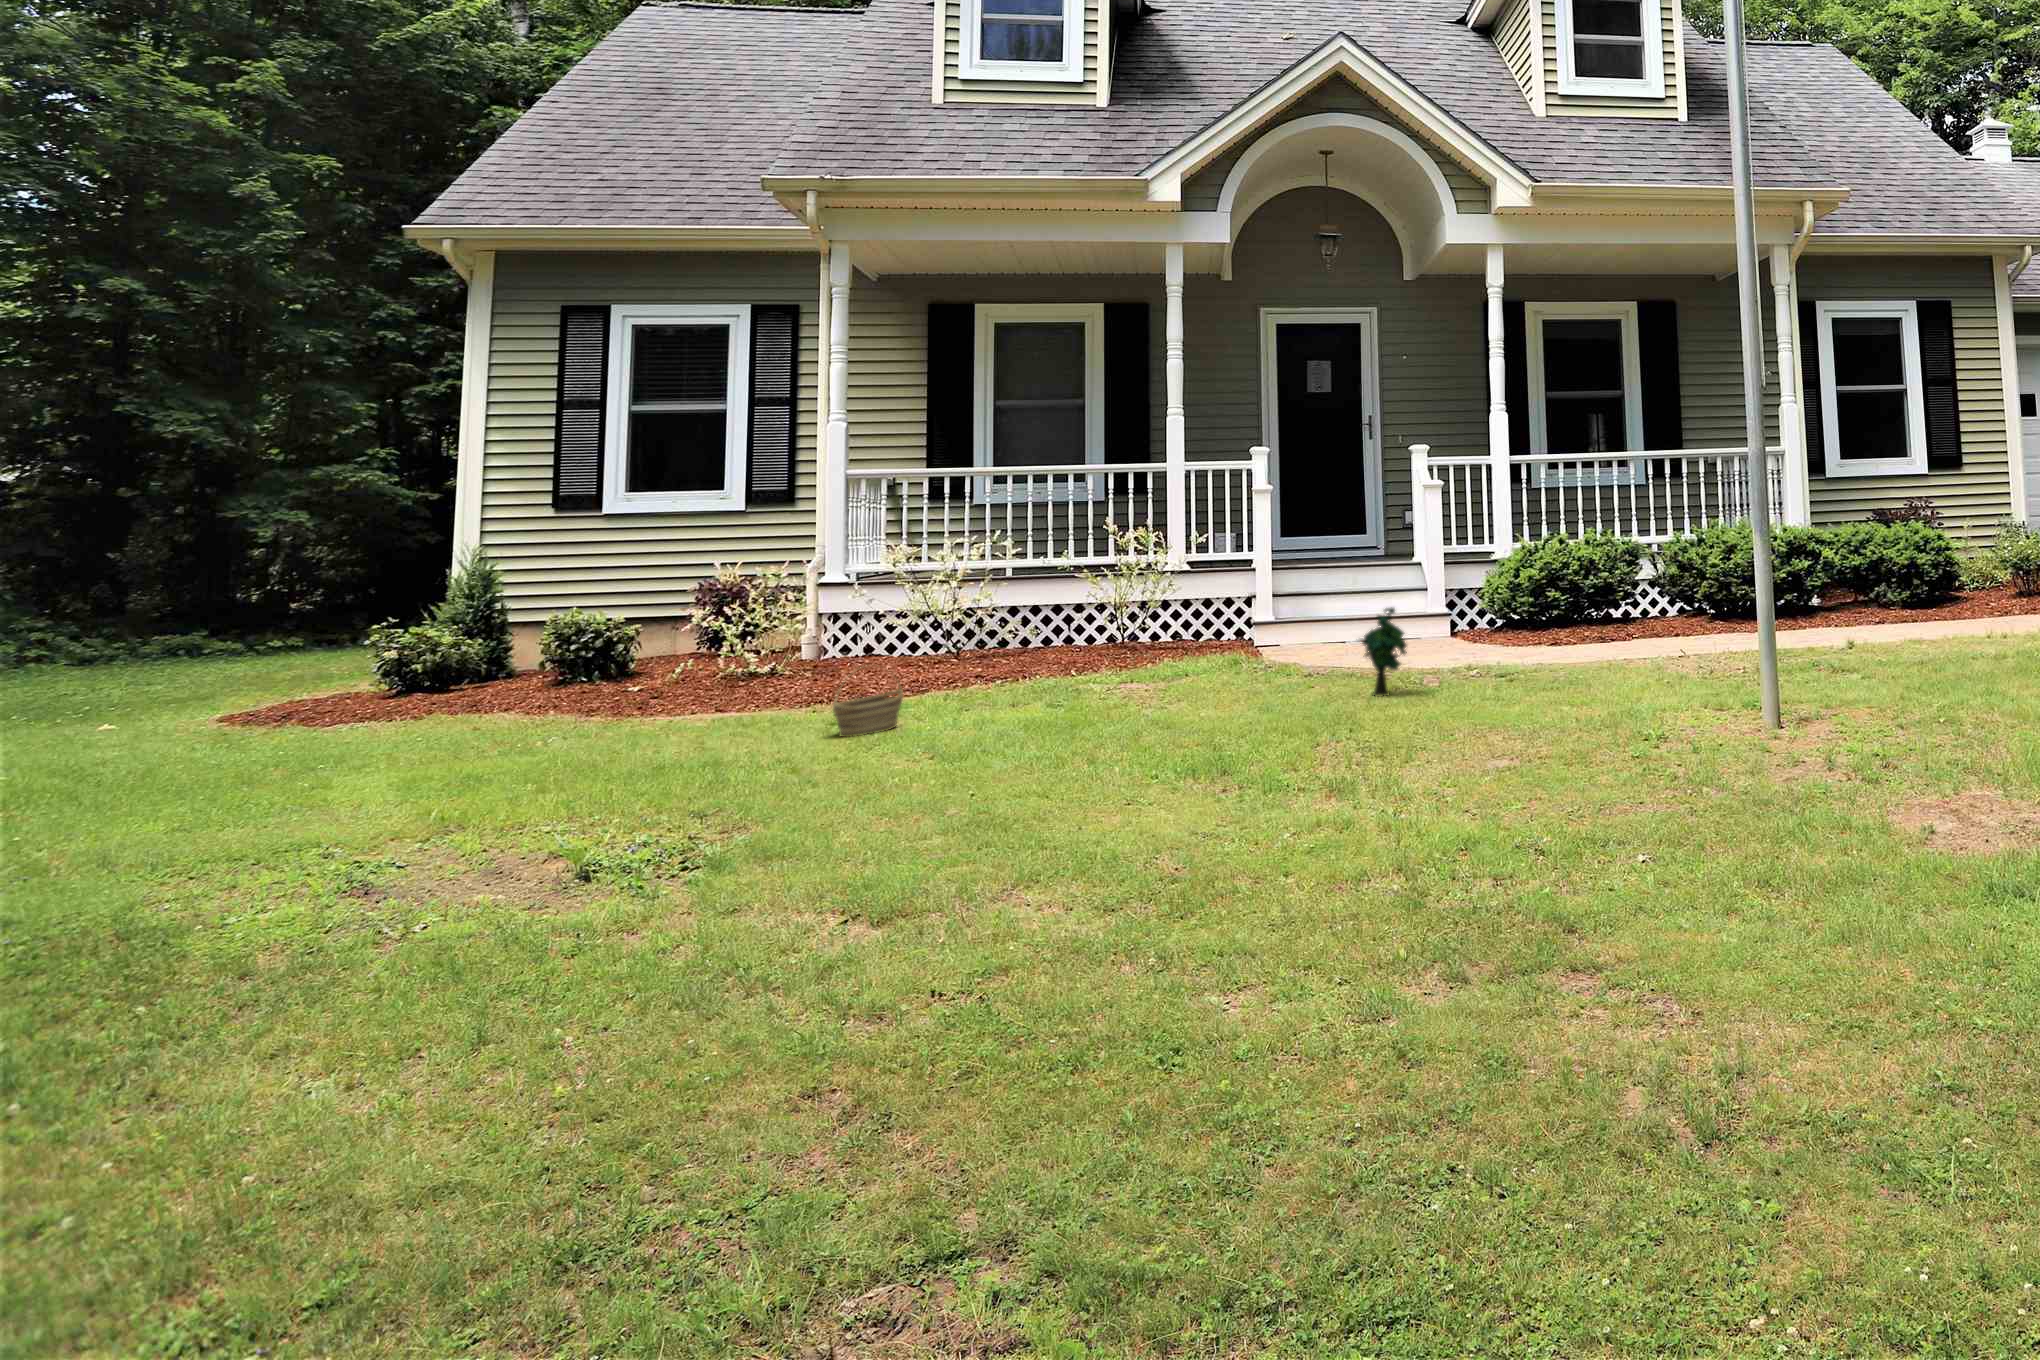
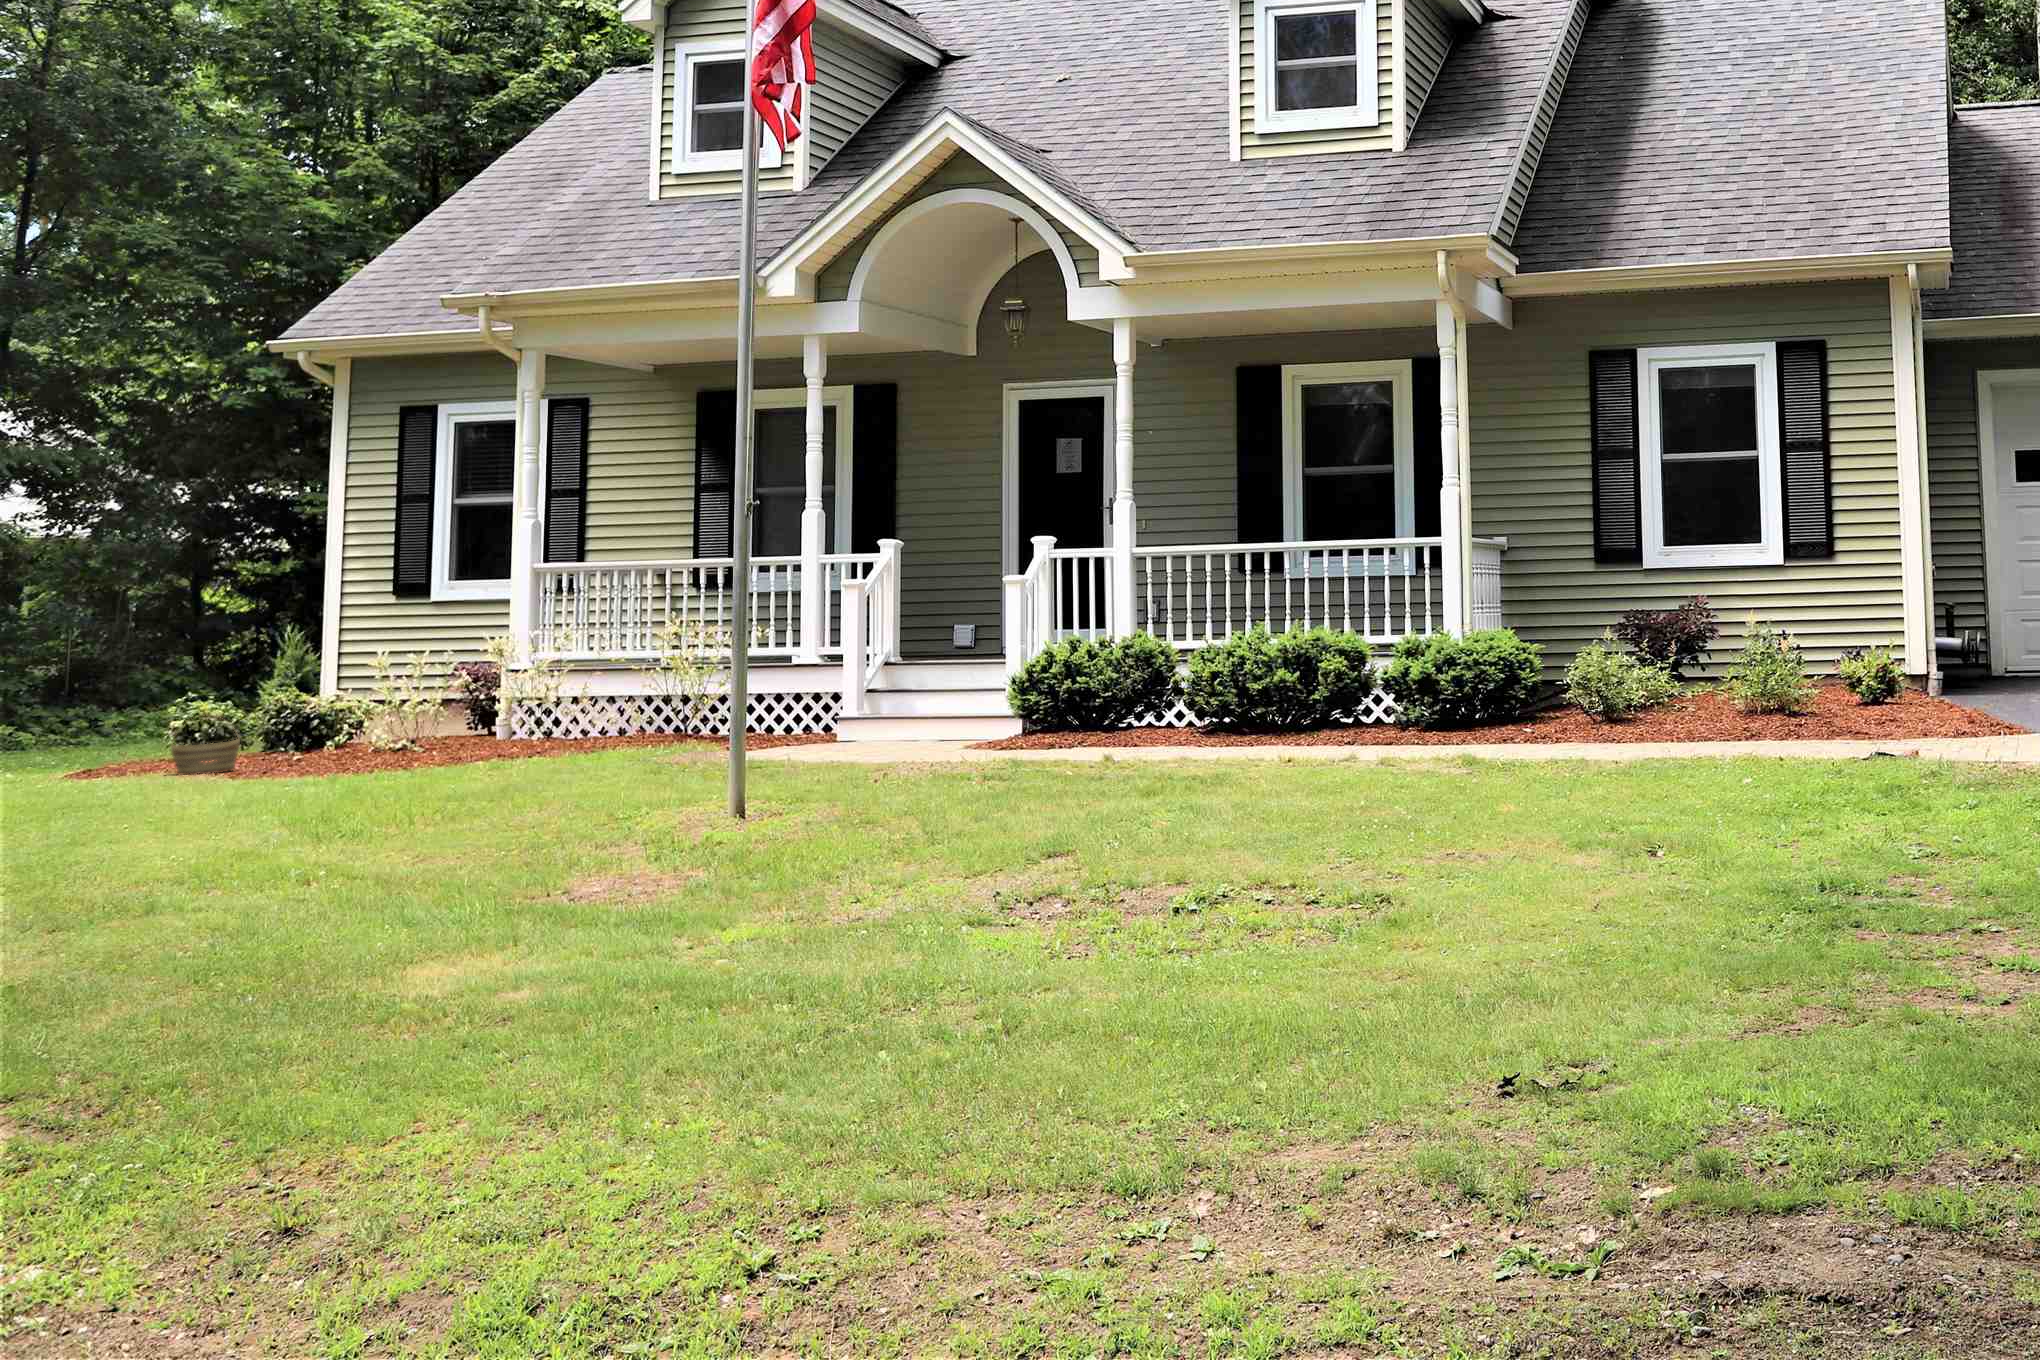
decorative plant: present [1360,607,1407,697] -> none [588,680,640,769]

